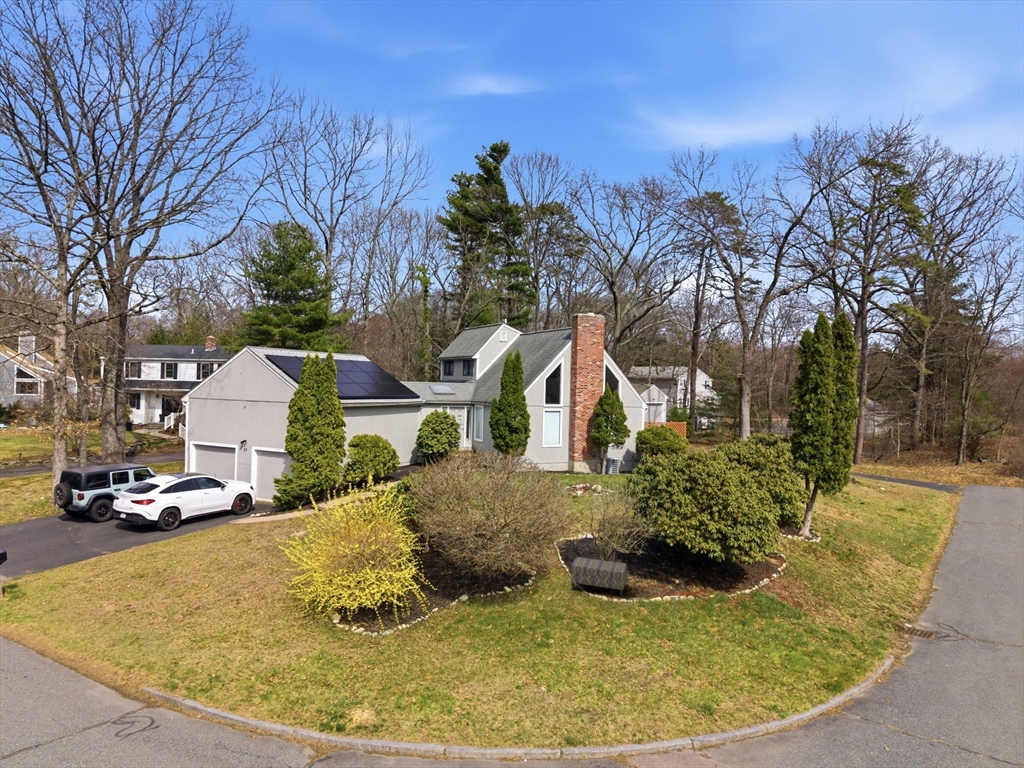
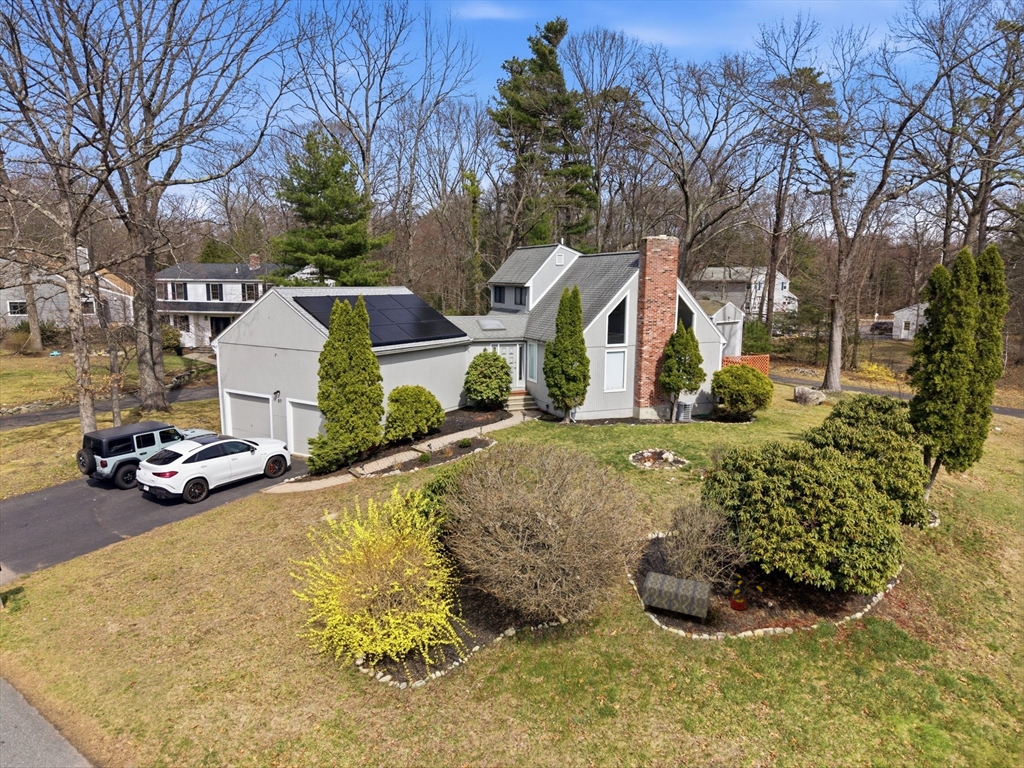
decorative plant: none [633,552,669,586] -> present [730,575,762,610]

